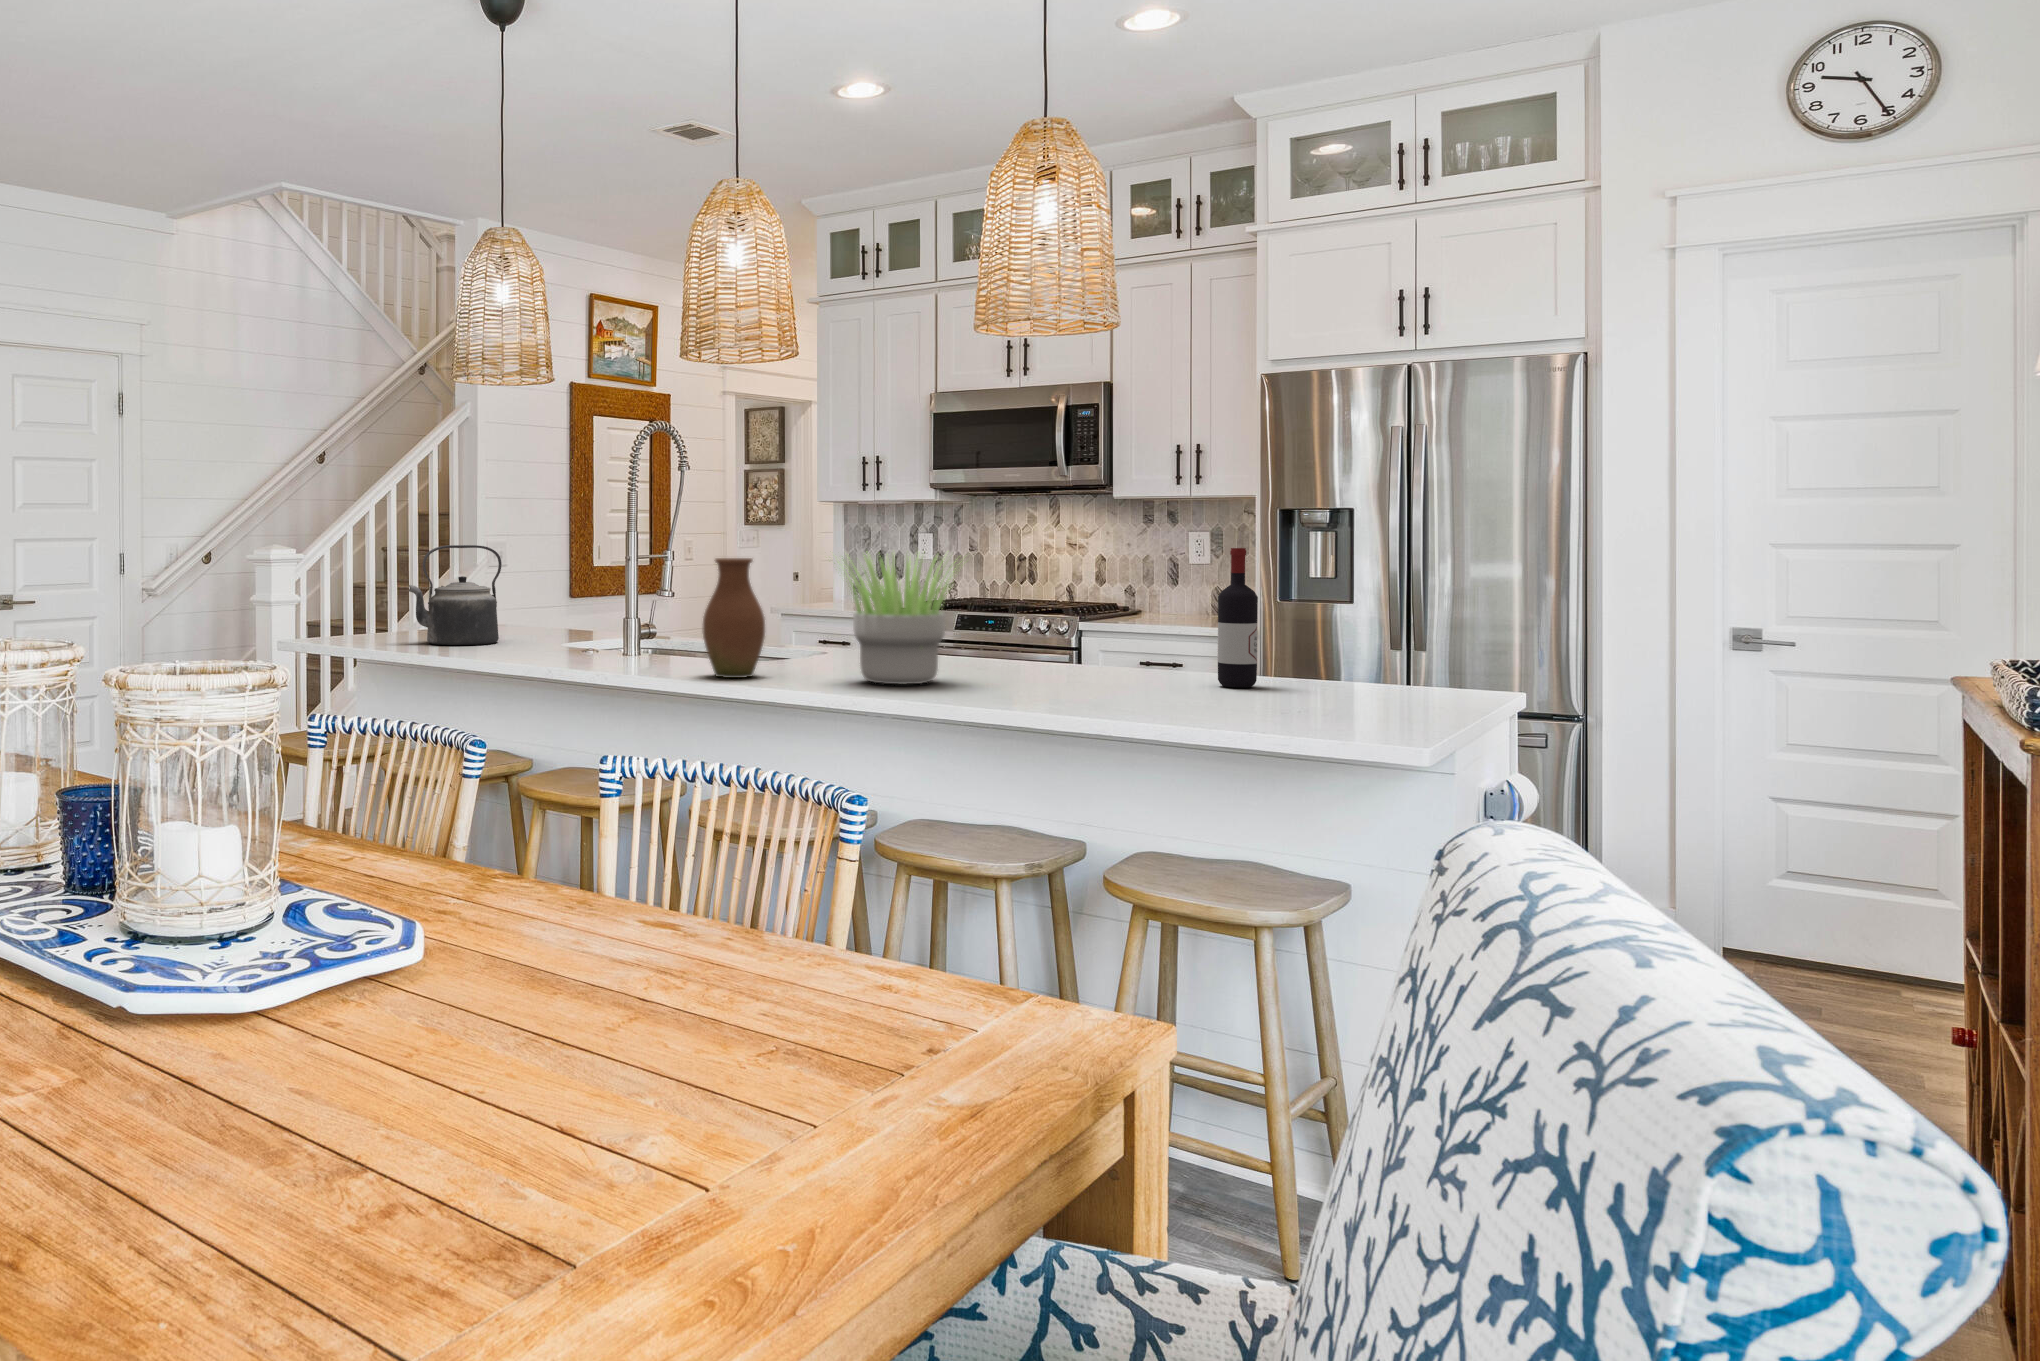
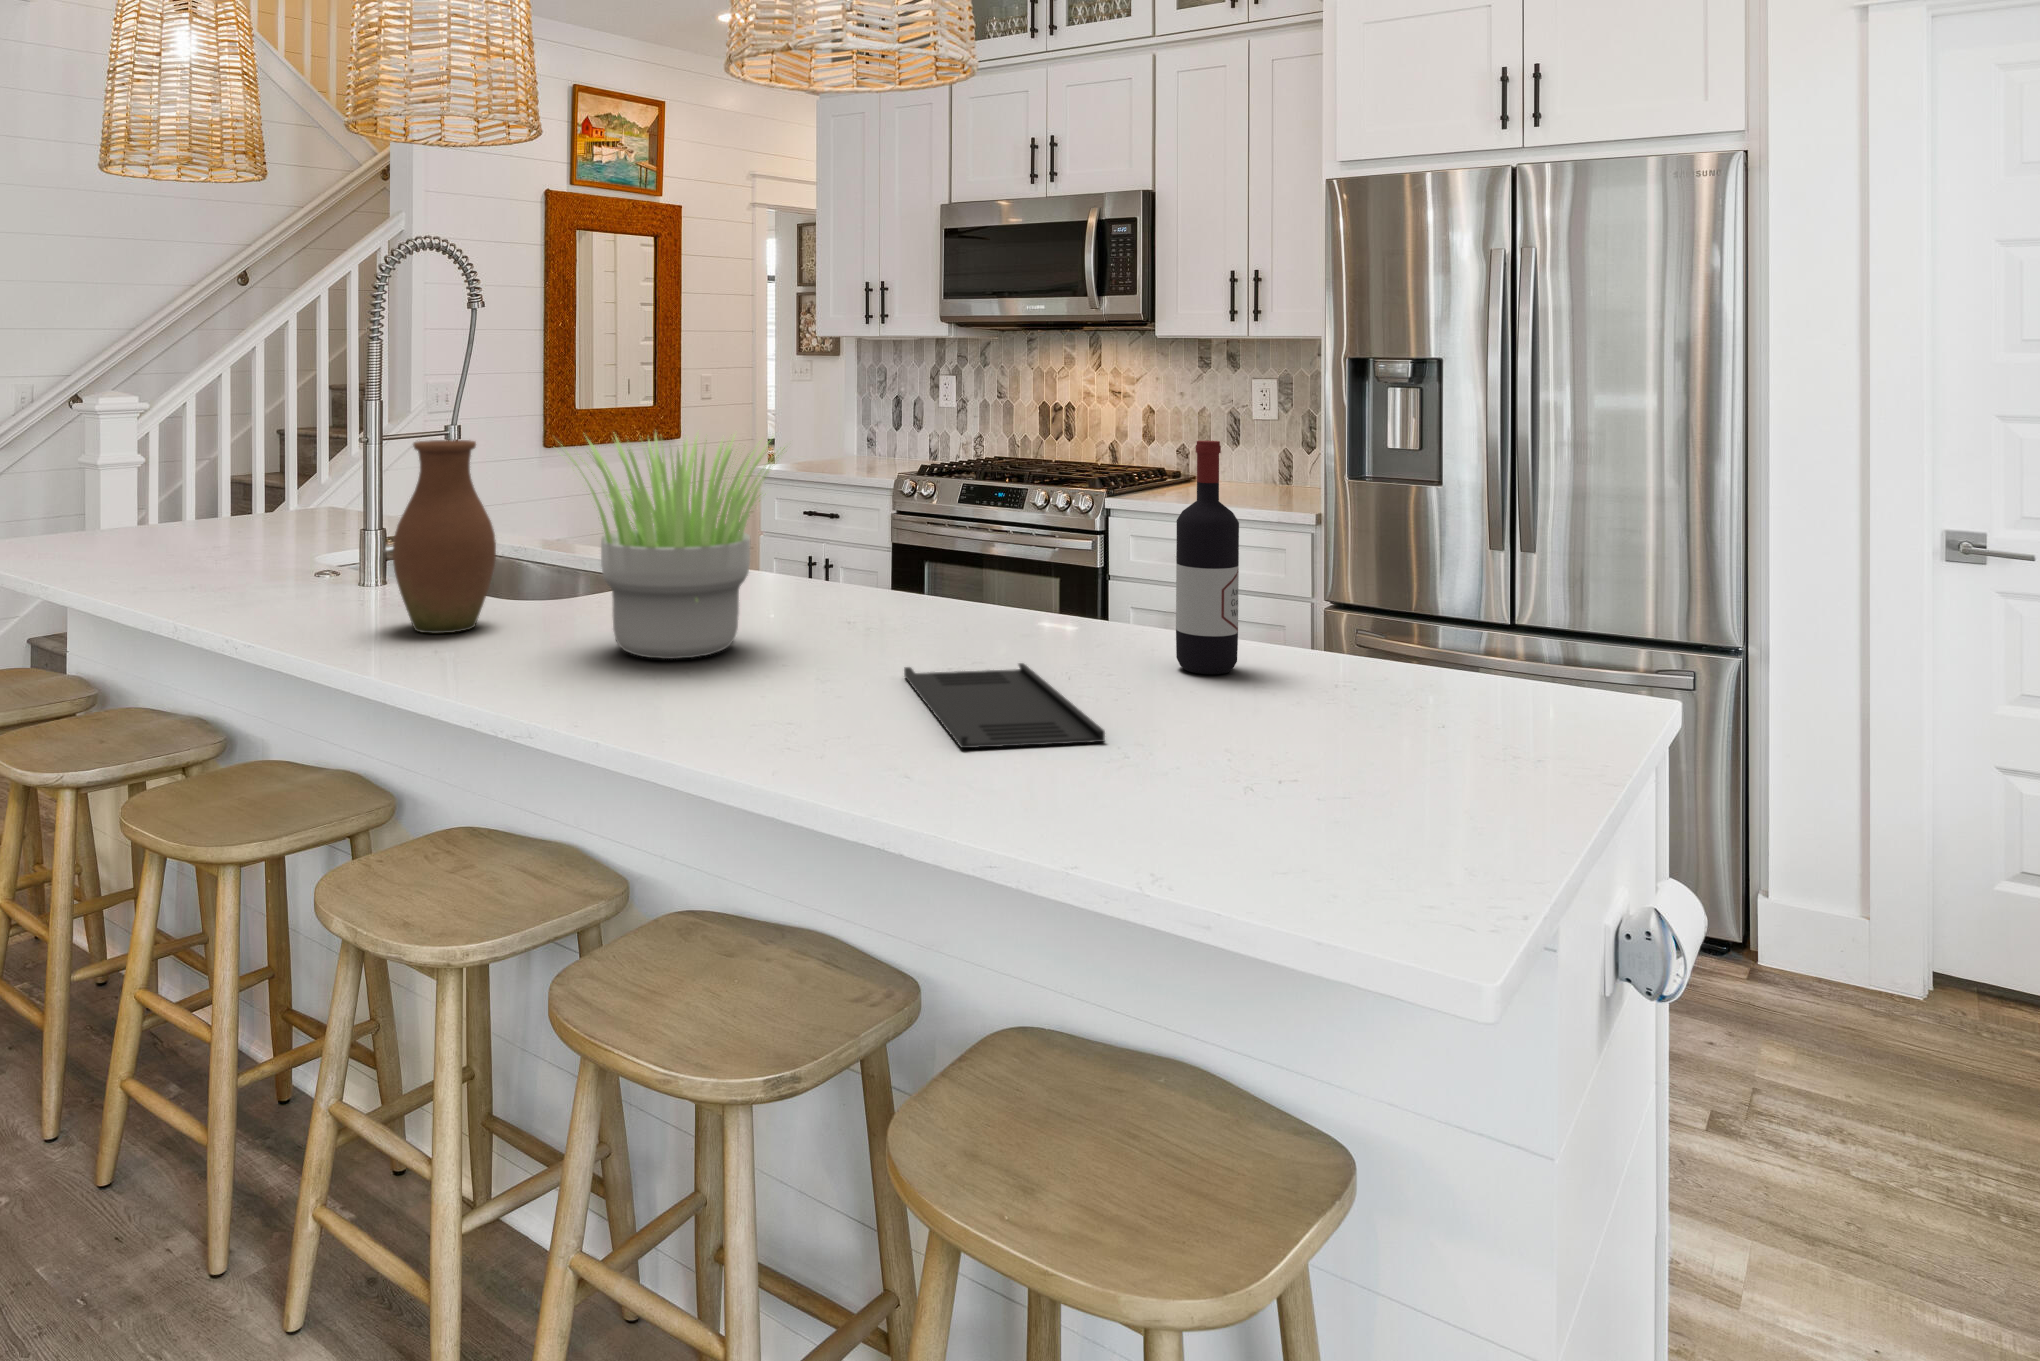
kettle: present [409,545,502,645] -> none [138,400,280,540]
tray: none [1057,682,1202,708] -> present [904,663,1105,748]

